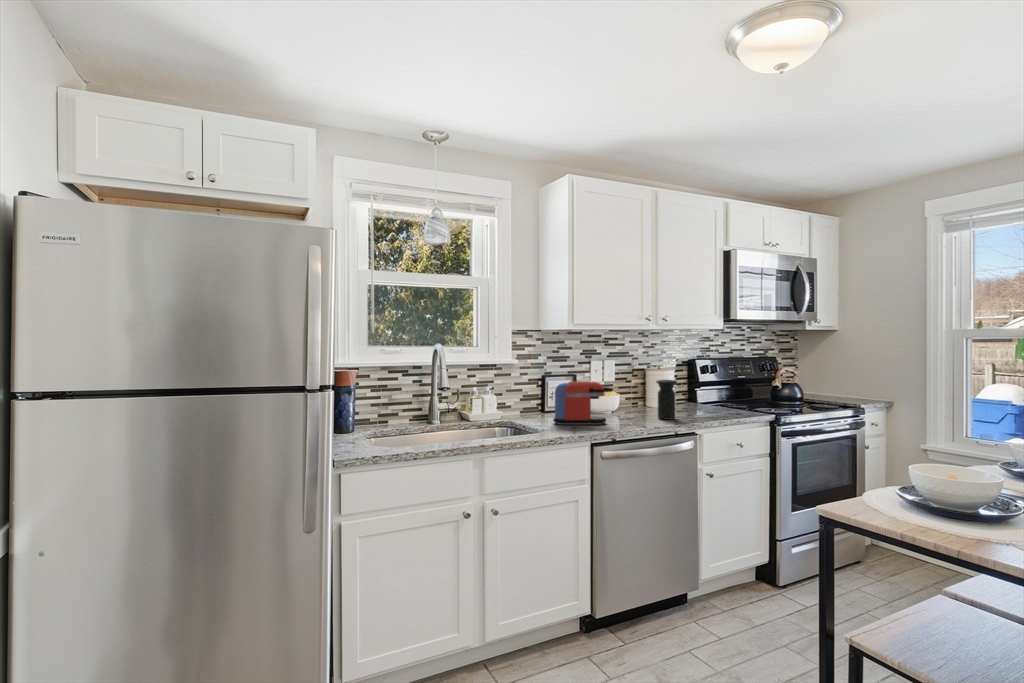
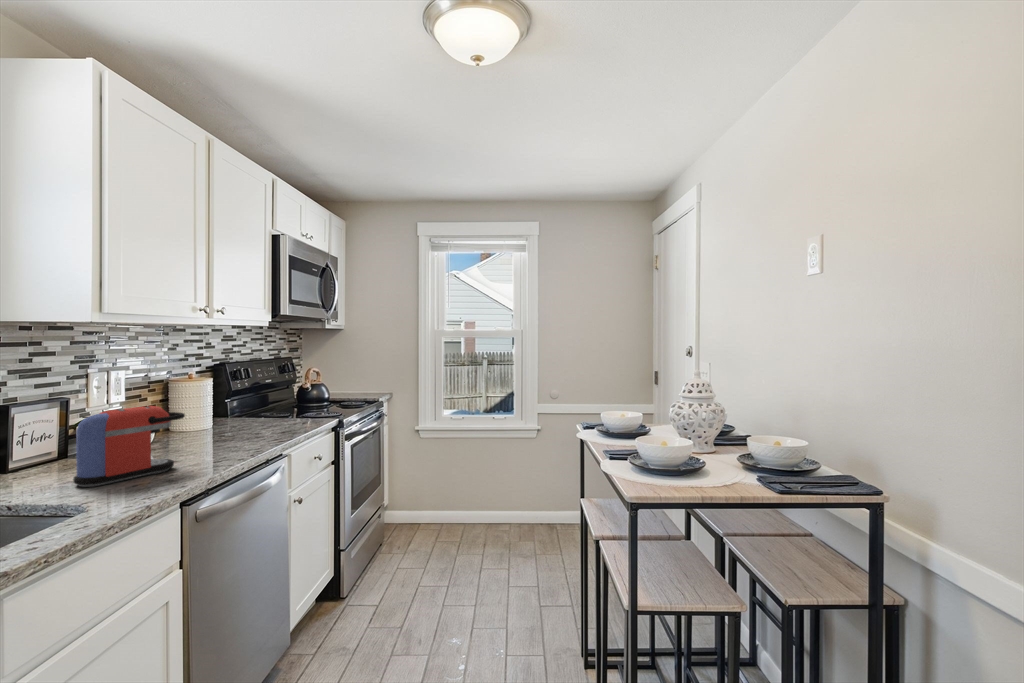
vase: present [656,380,677,420] -> none [225,392,255,446]

